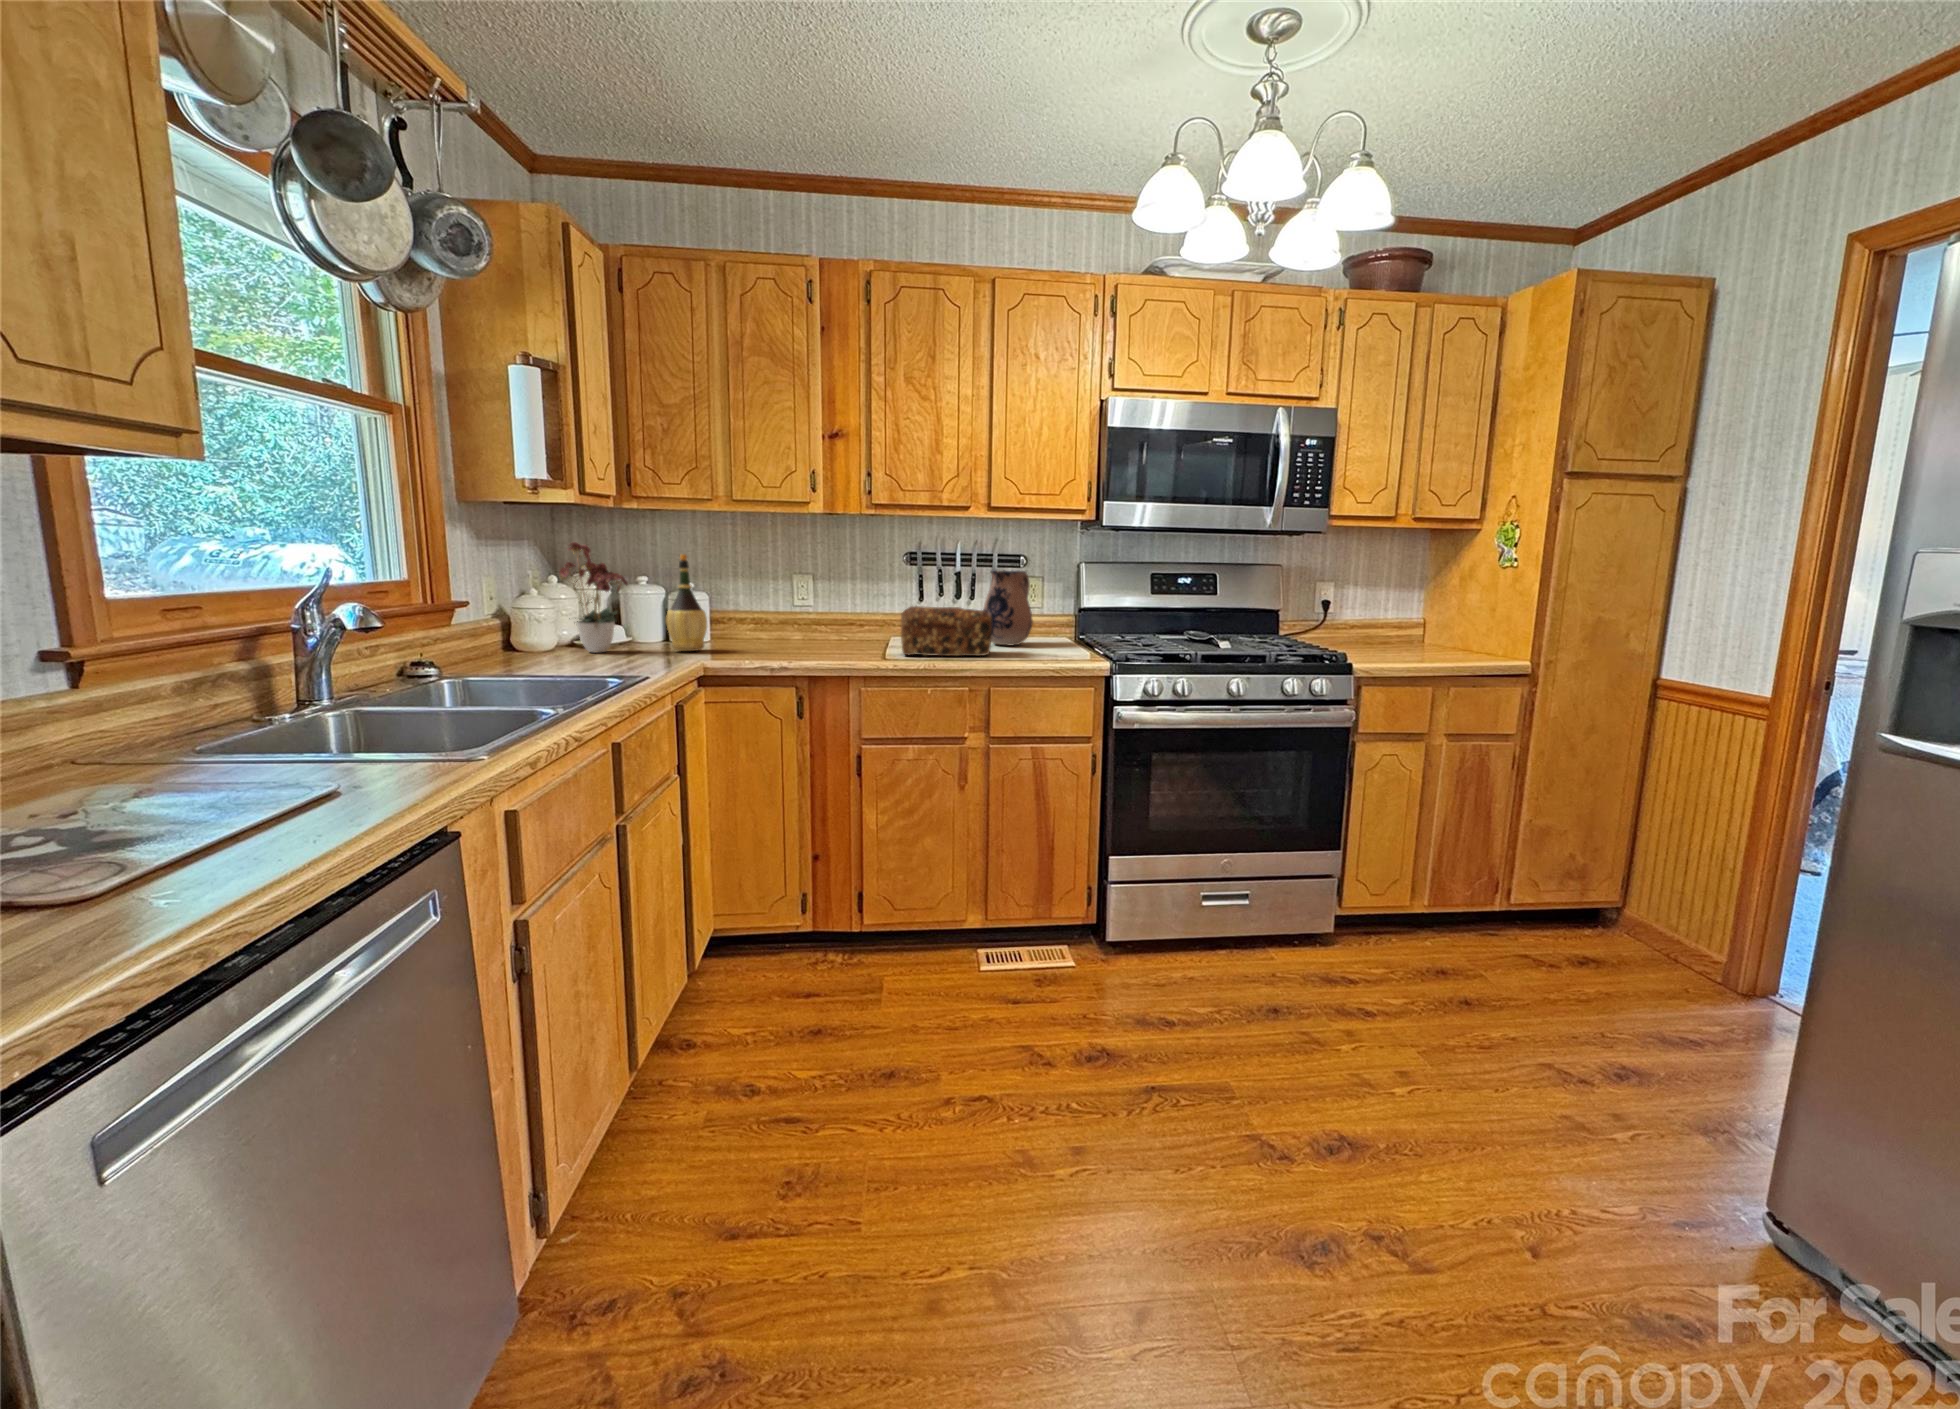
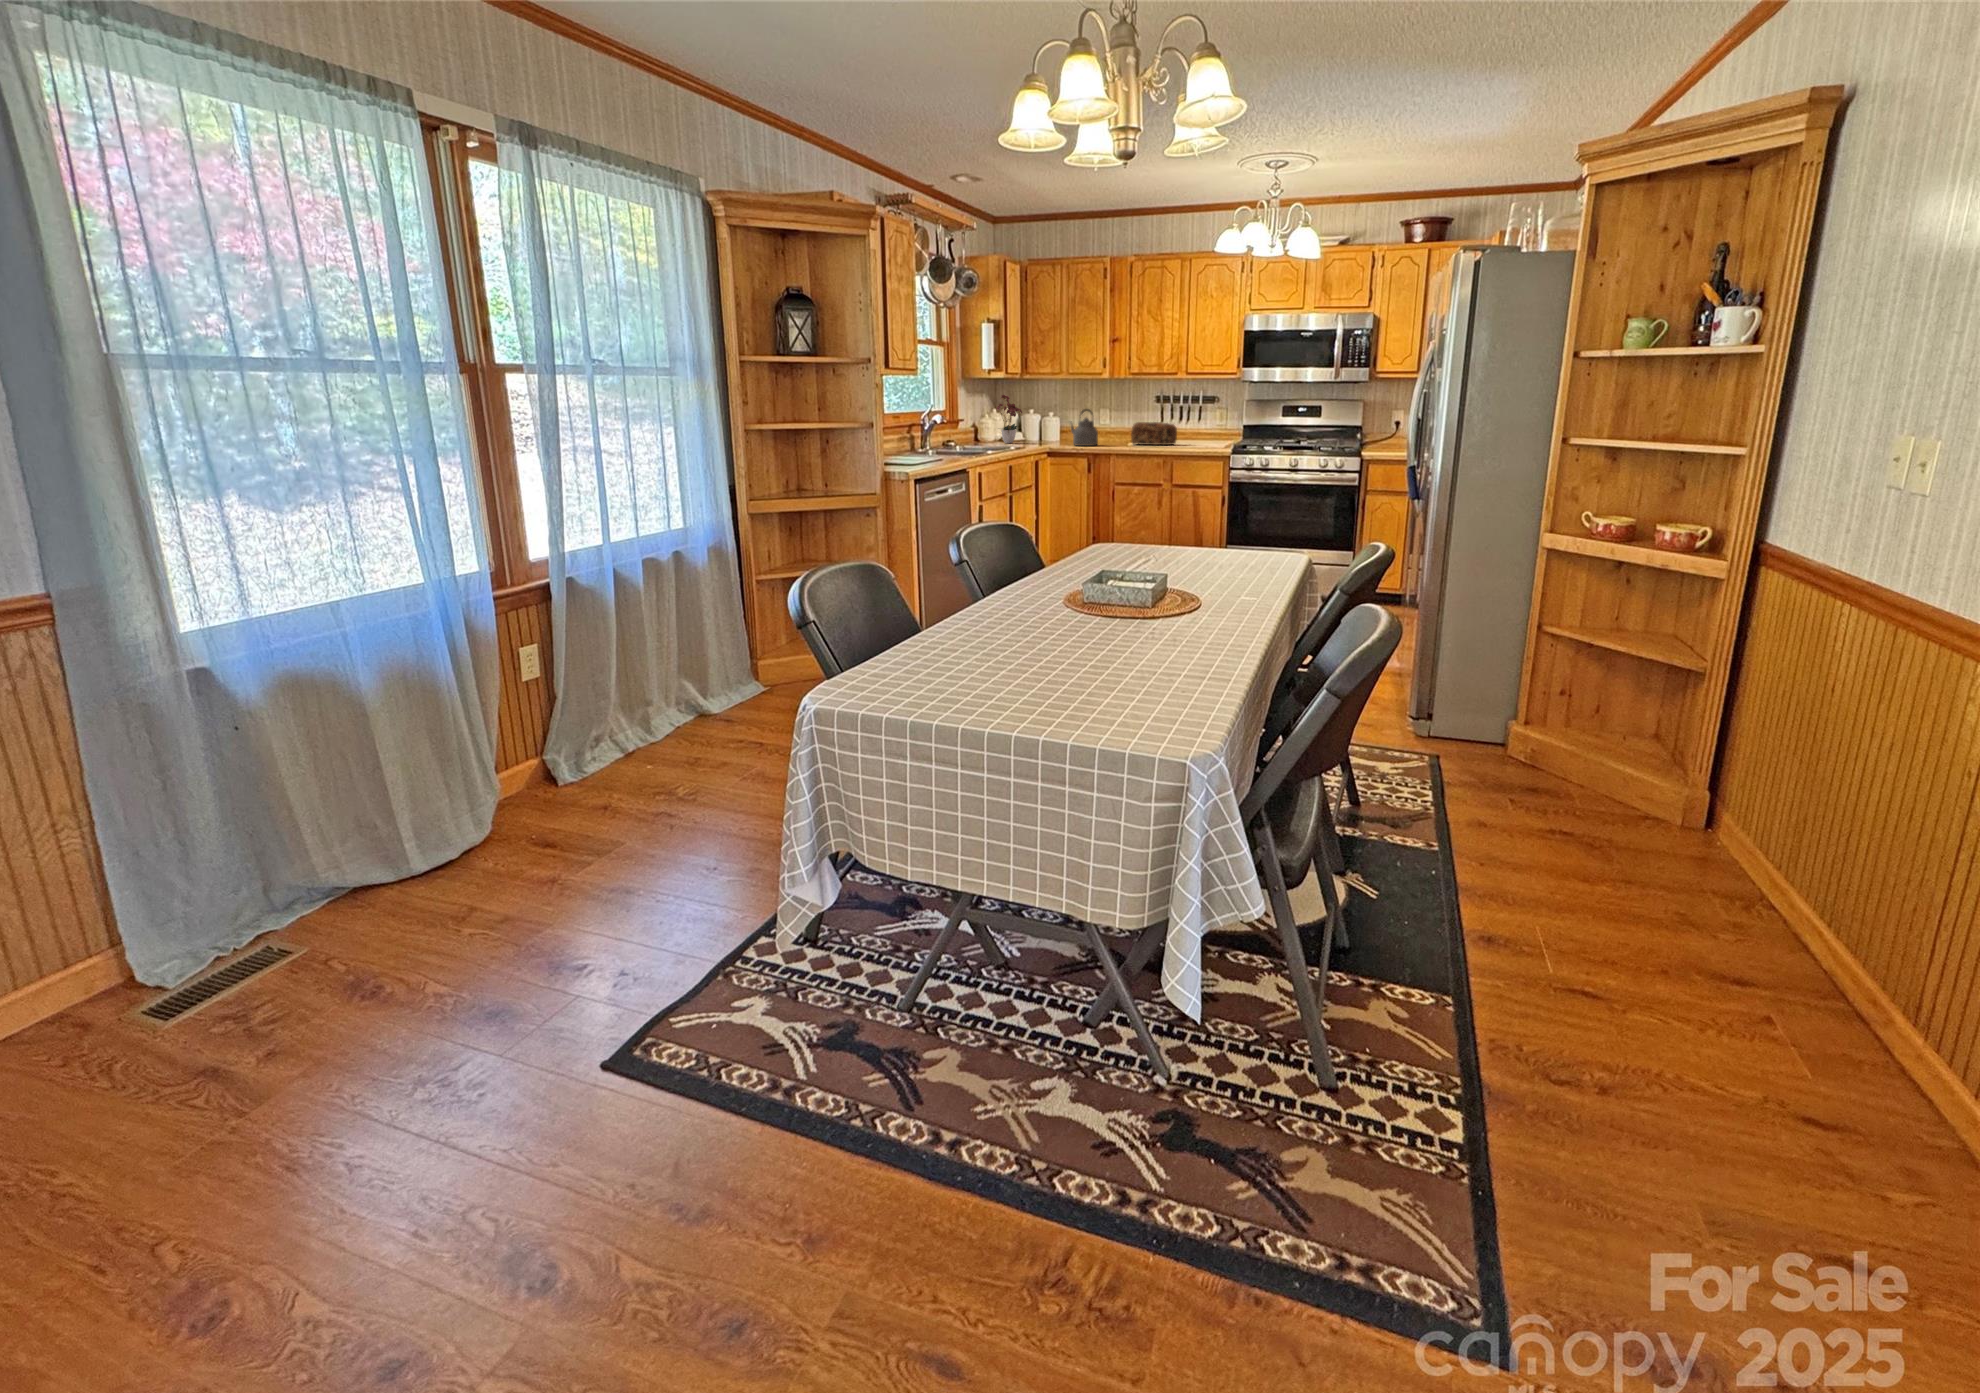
wine bottle: present [666,554,707,651] -> none [1037,399,1054,443]
ceramic pitcher: present [983,570,1033,645] -> none [1180,405,1210,443]
kettle: none [748,578,828,662] -> present [1070,409,1098,446]

